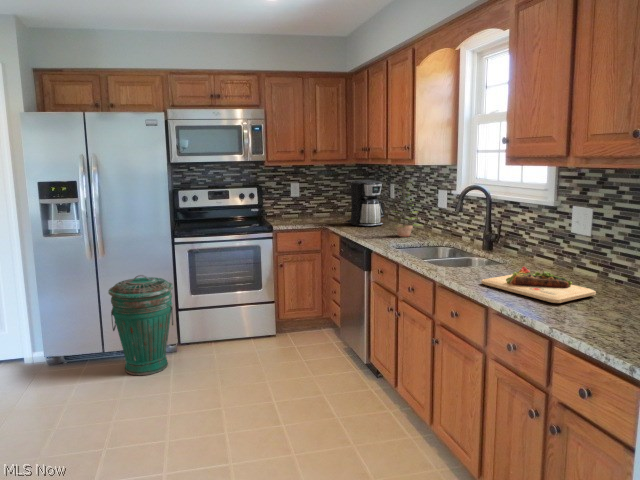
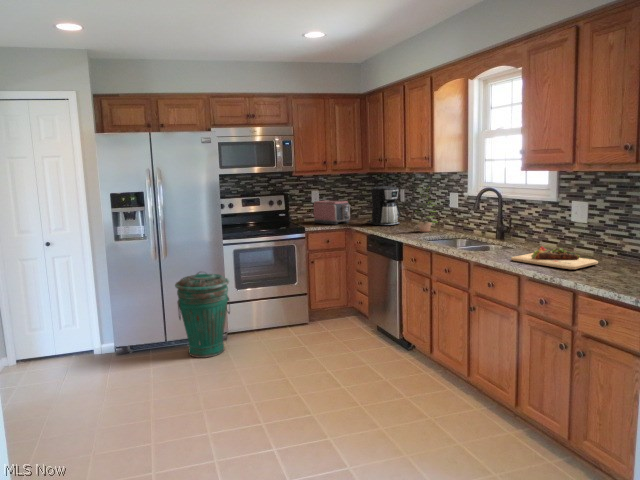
toaster: none [288,195,329,223] -> present [314,200,350,225]

